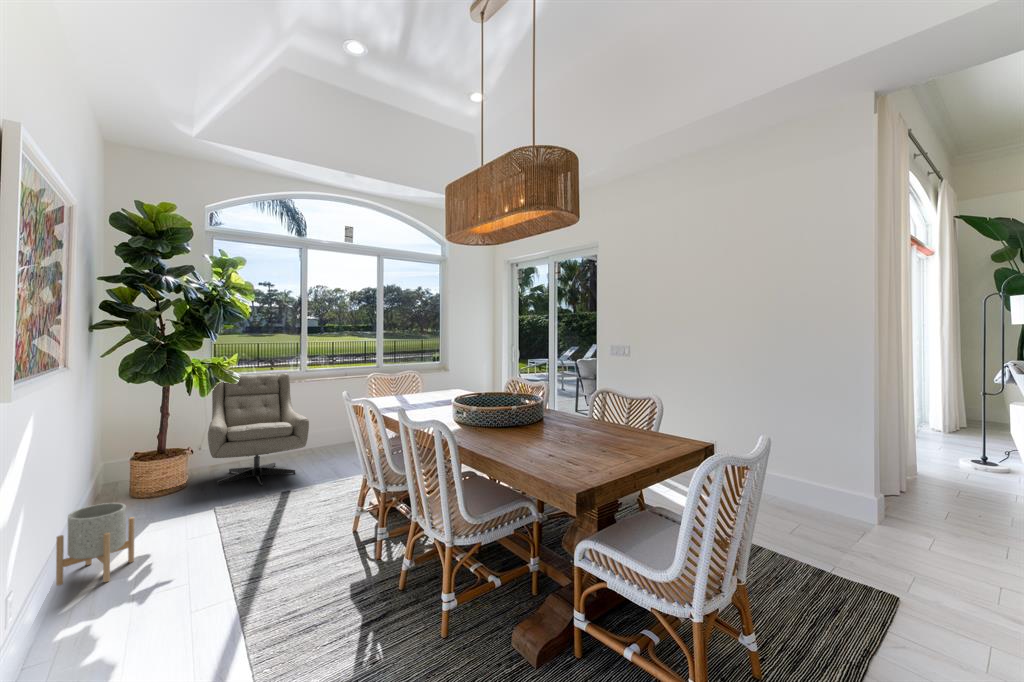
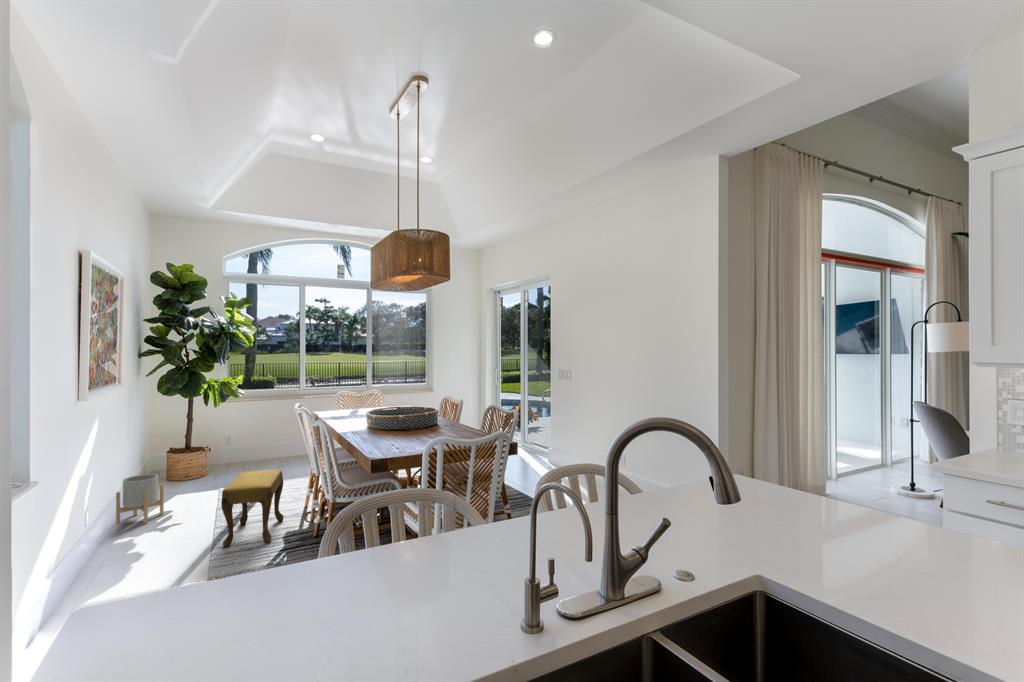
armchair: present [208,373,309,486] -> none [220,388,296,475]
footstool: none [242,497,325,634] -> present [221,470,283,547]

